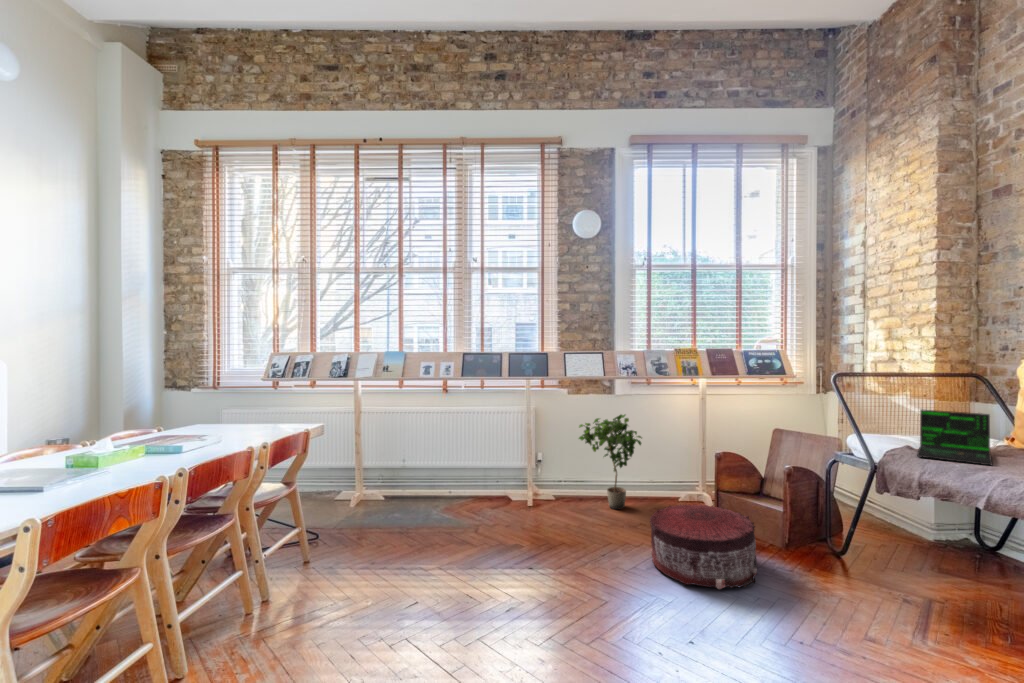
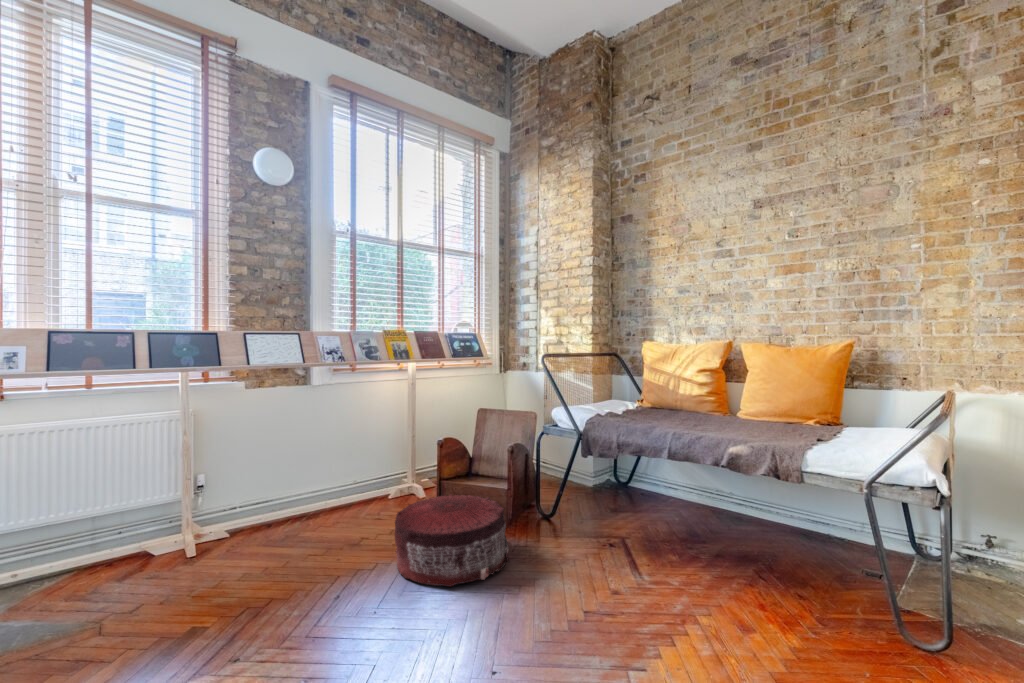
laptop: present [917,410,992,465] -> none [601,379,655,417]
potted plant: present [579,414,642,509] -> none [272,409,349,528]

